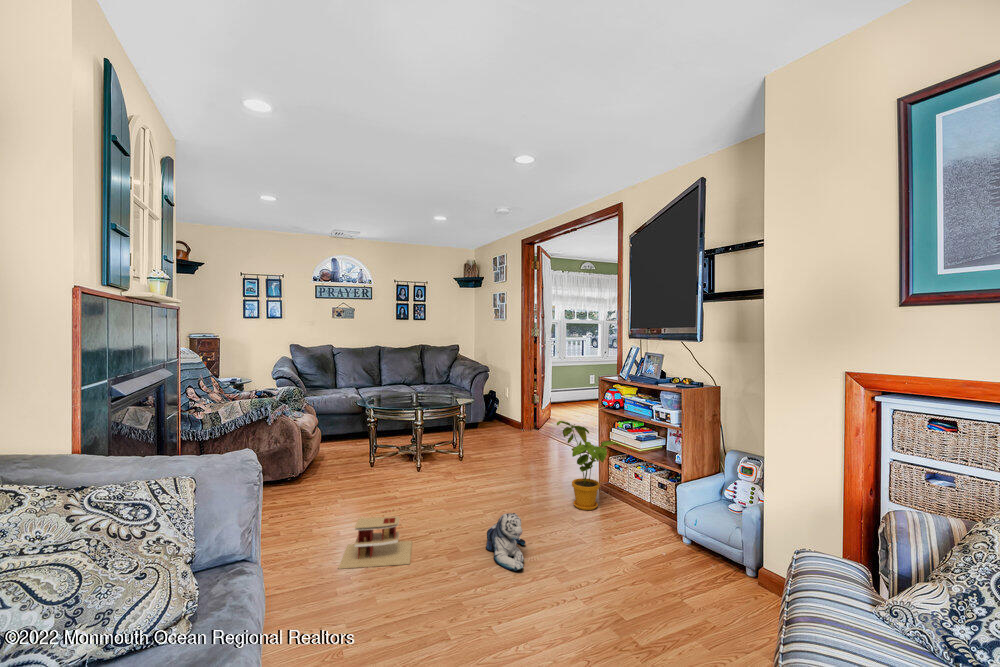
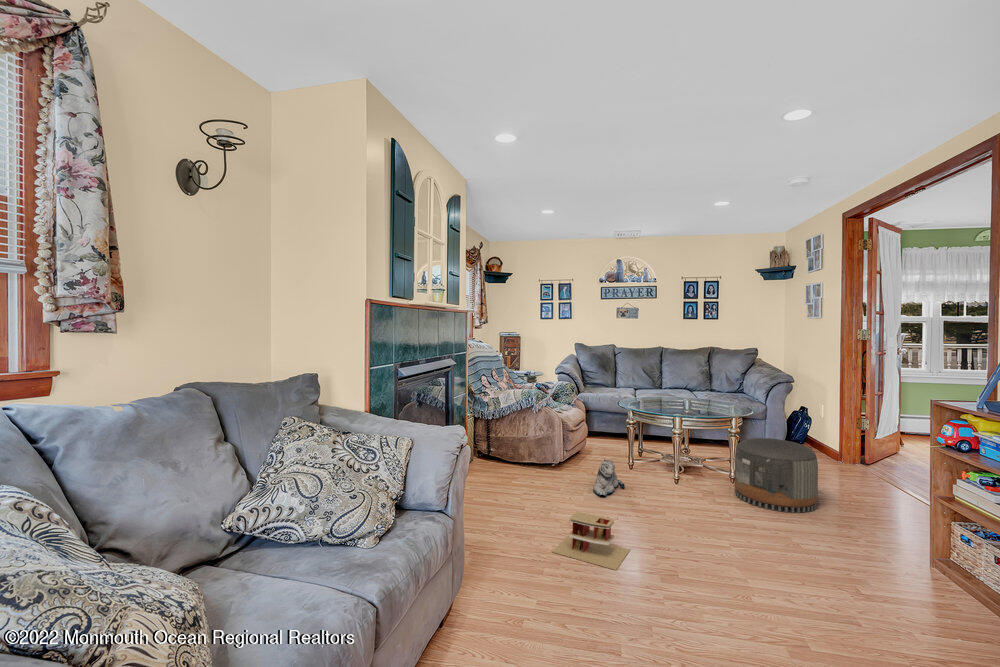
pouf: none [467,418,524,476] -> present [735,438,818,513]
house plant: present [557,421,620,510] -> none [842,454,963,589]
plush toy: present [486,513,525,571] -> present [593,459,625,496]

